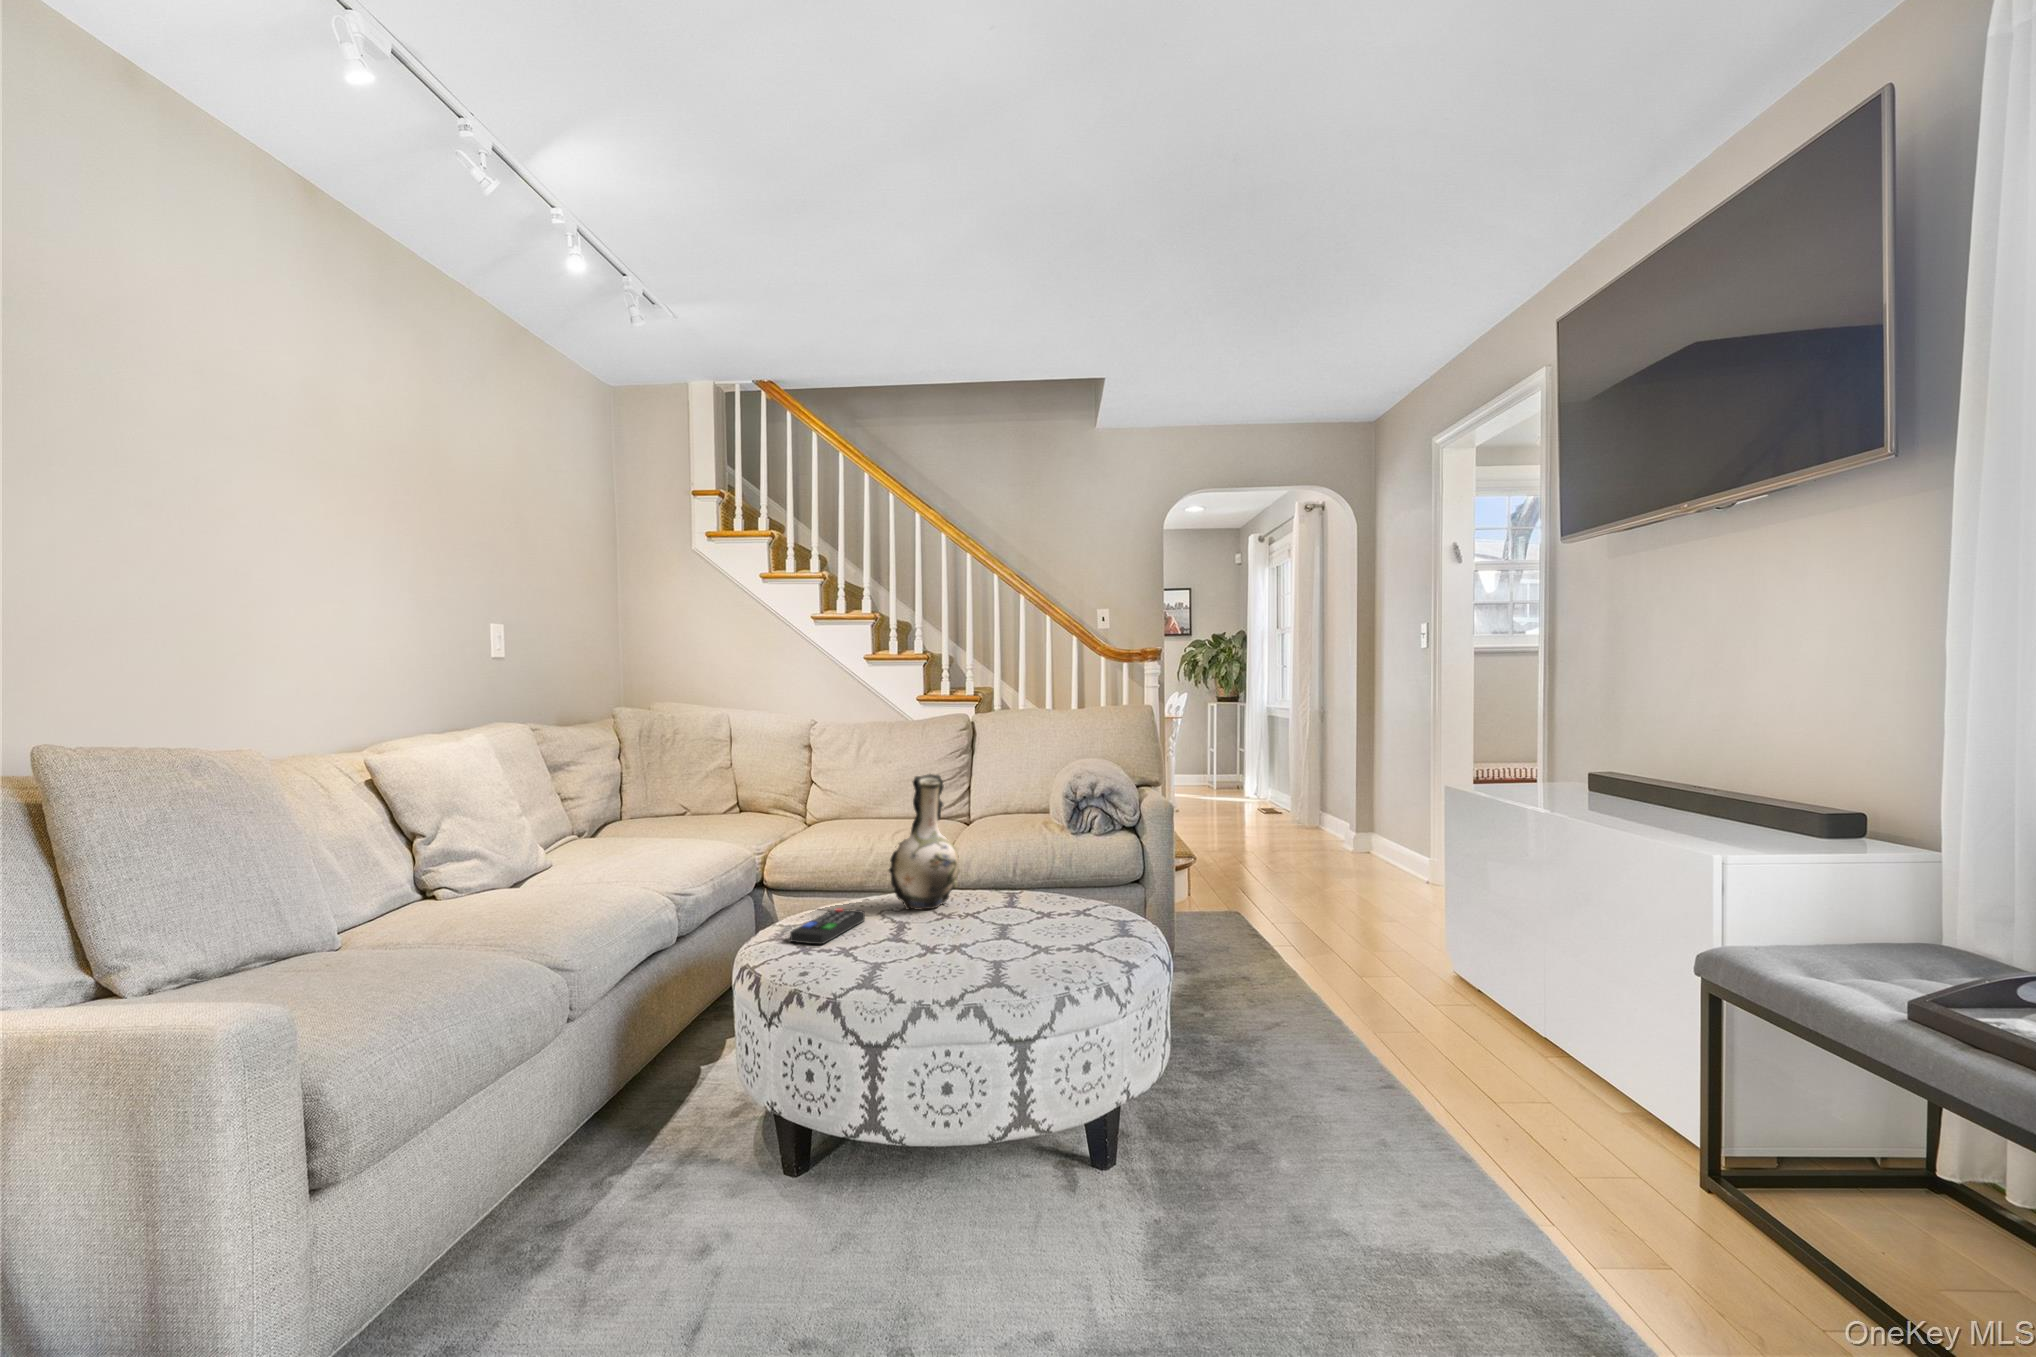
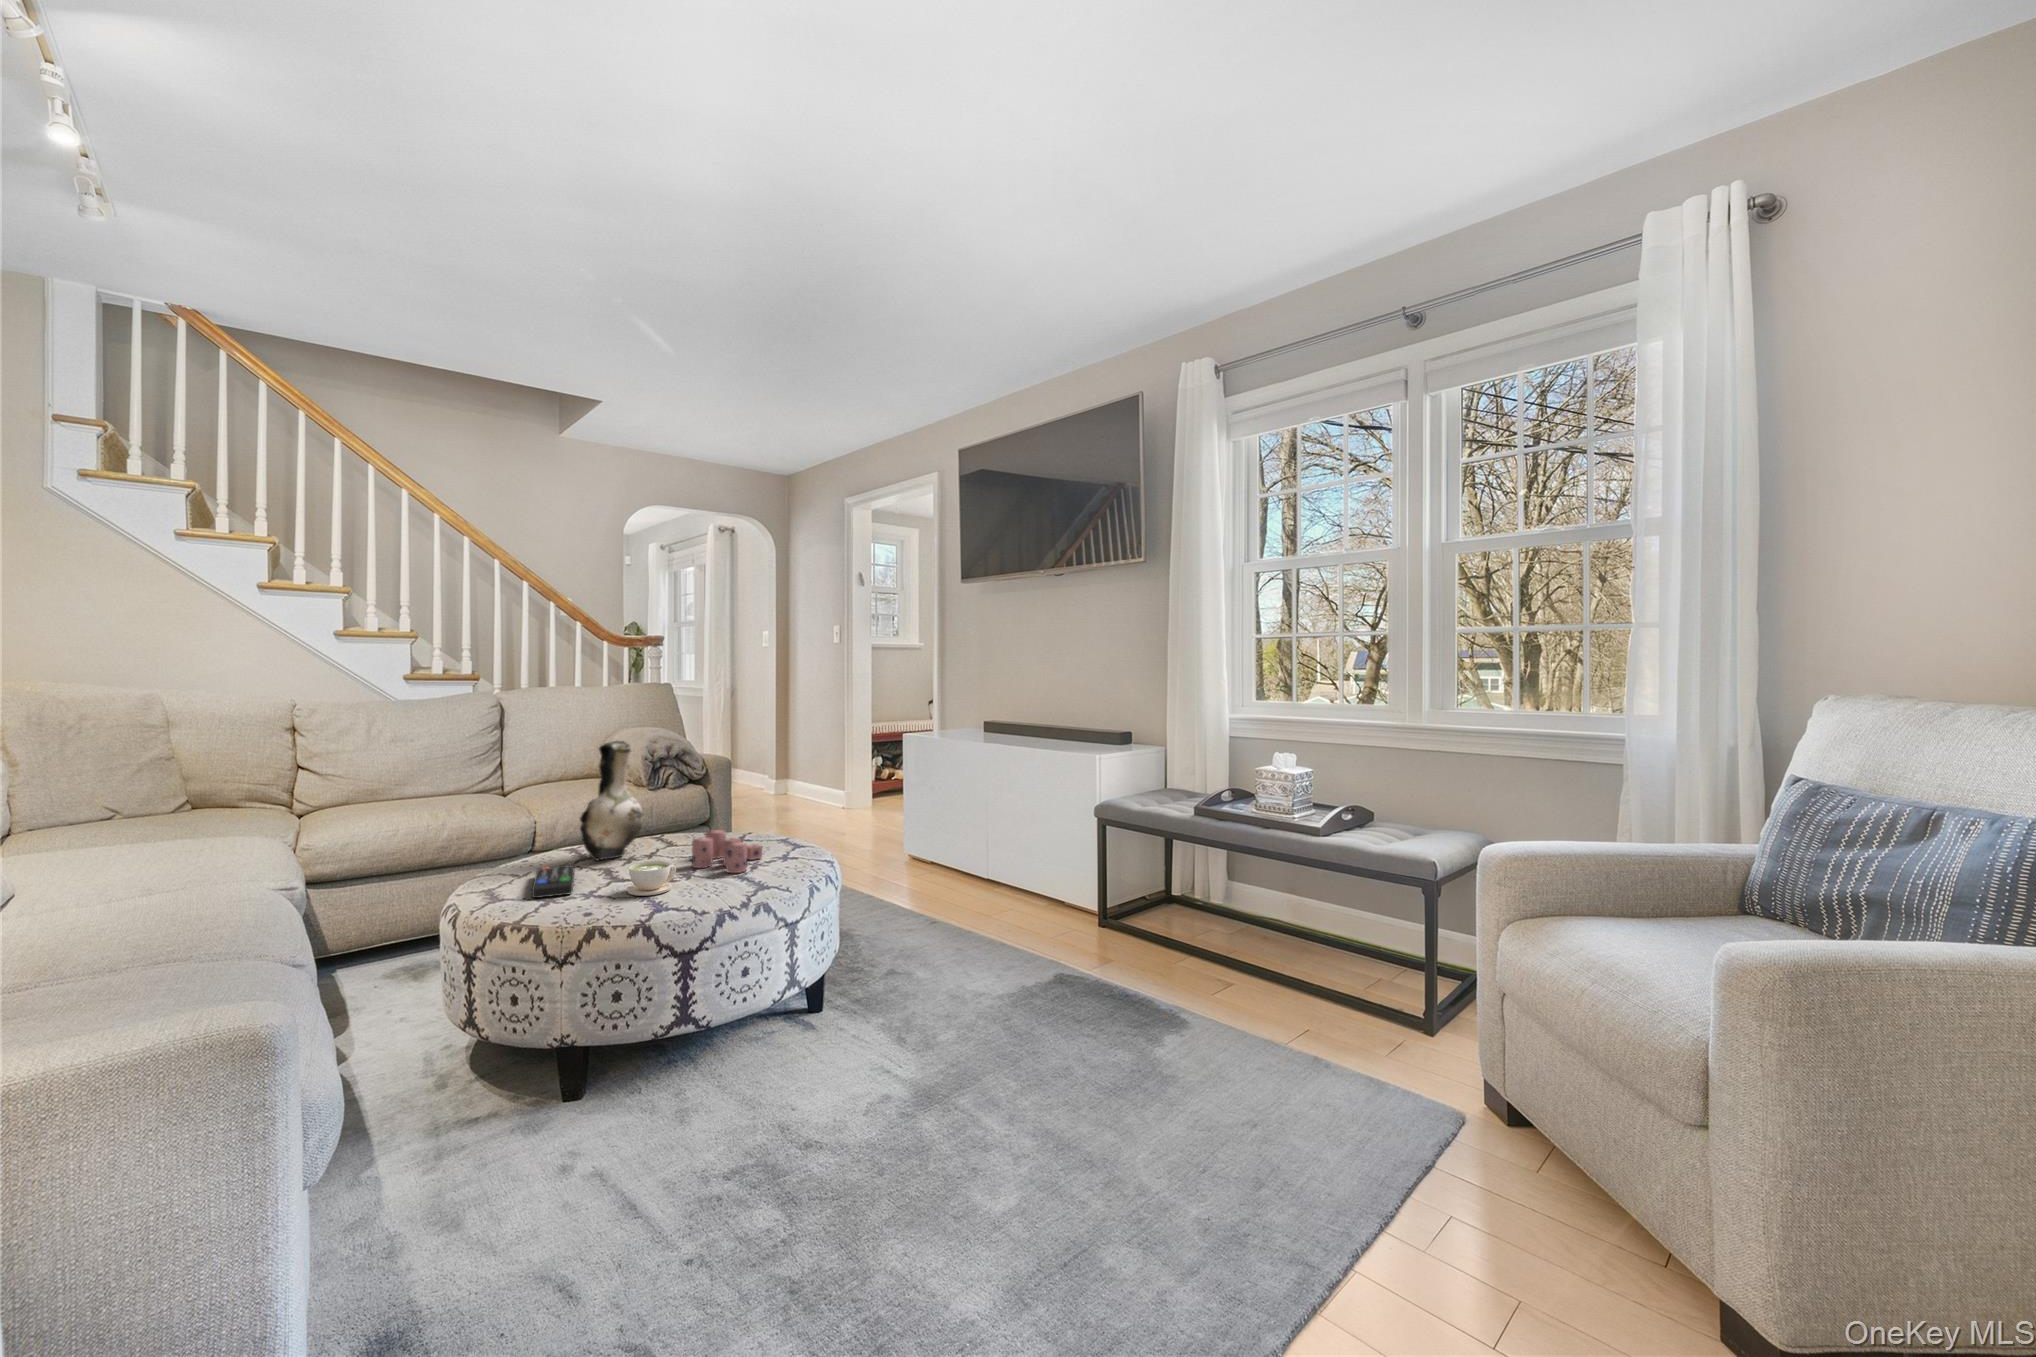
candle: none [971,893,1057,955] -> present [692,830,762,873]
coffee cup: none [863,922,918,964] -> present [627,861,676,896]

